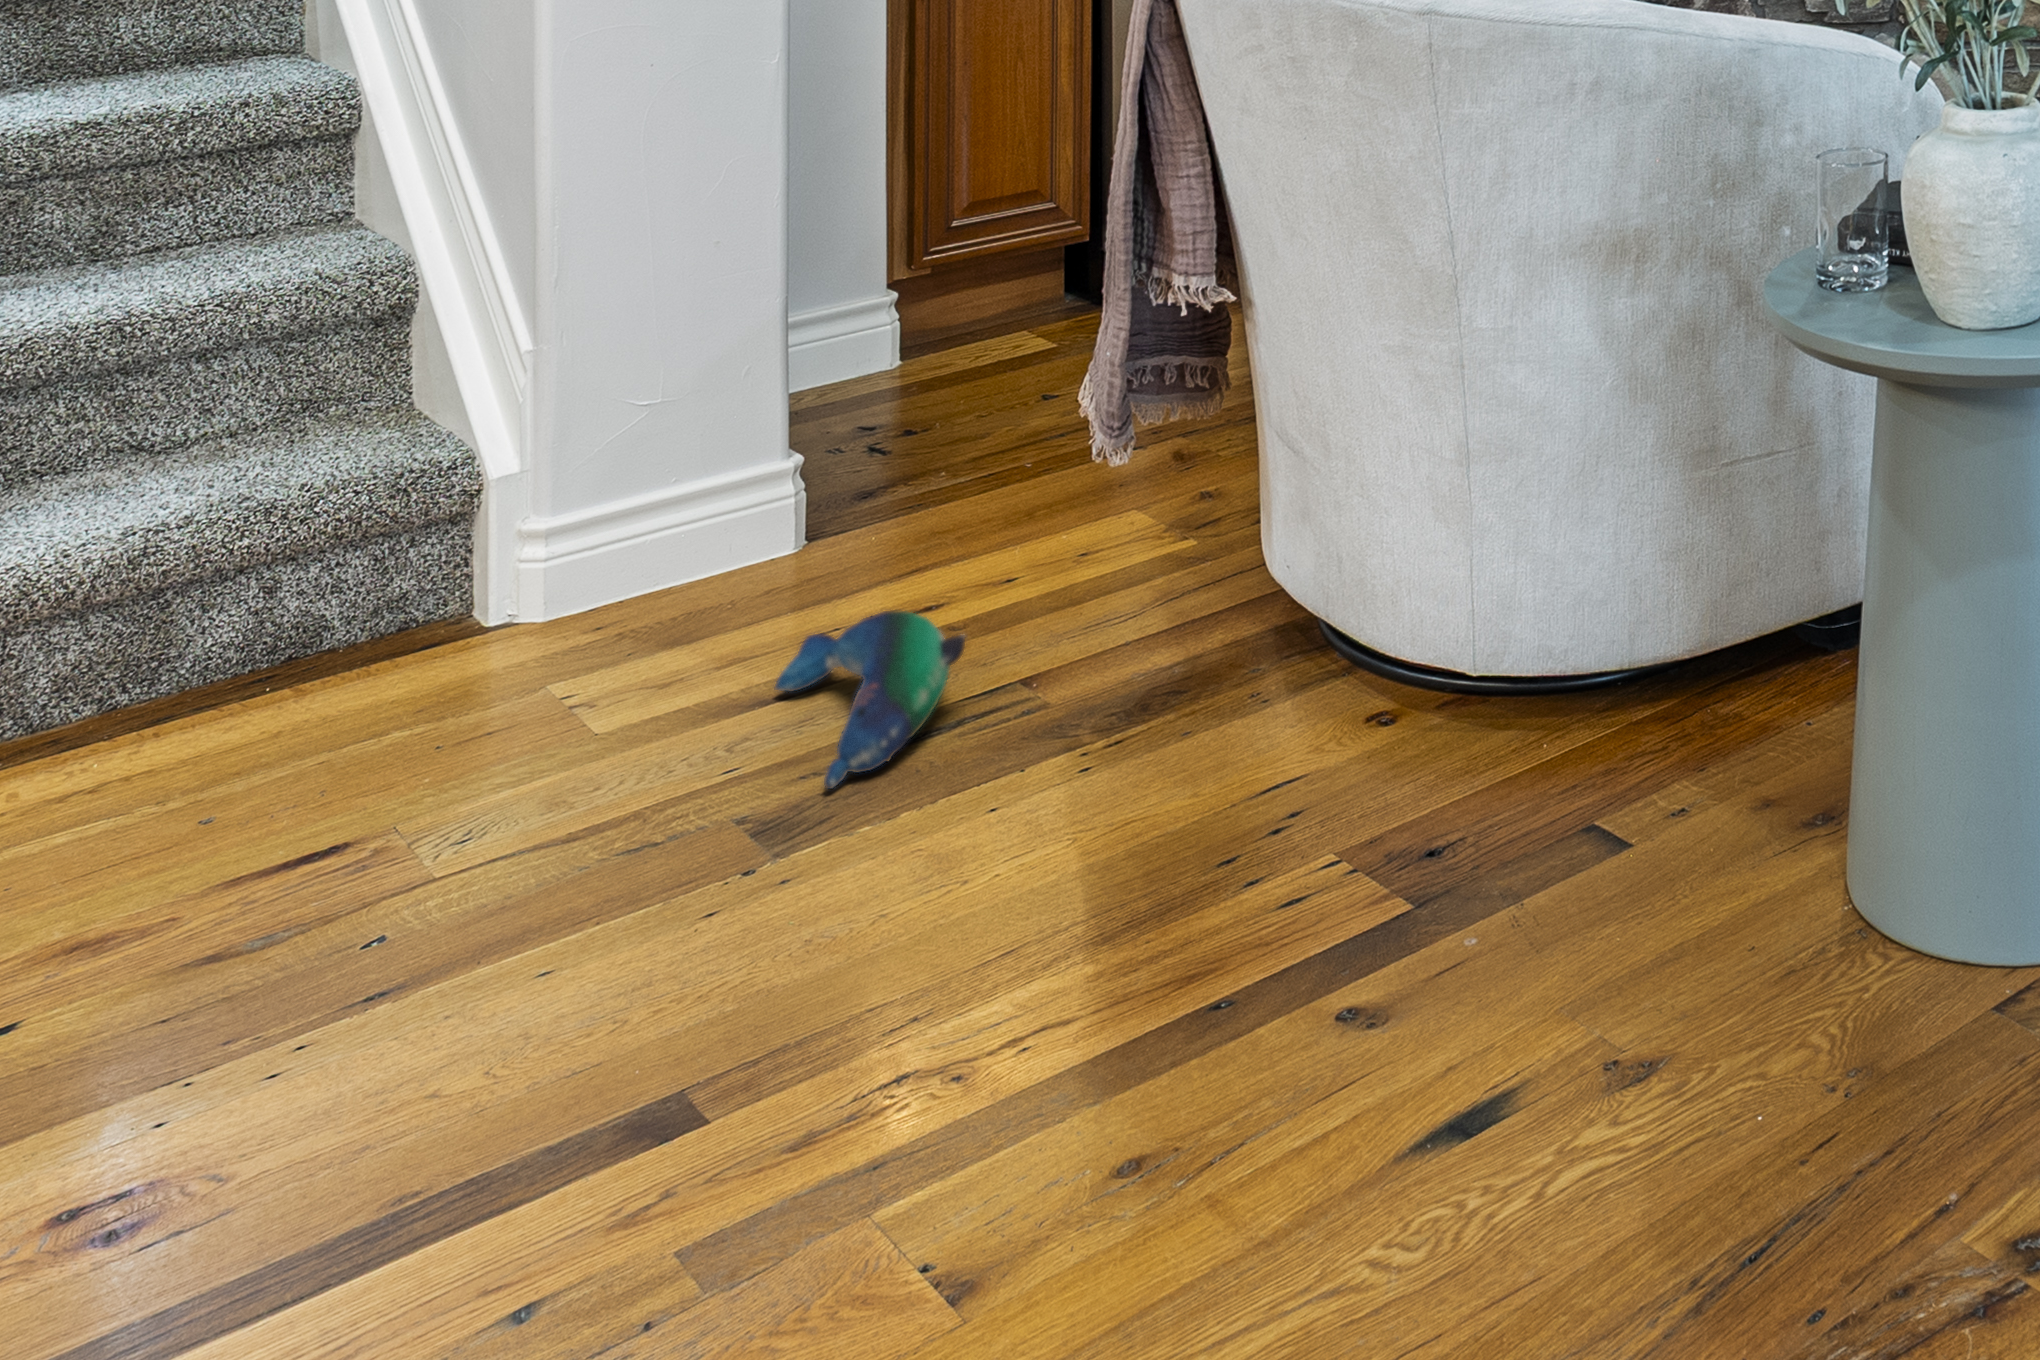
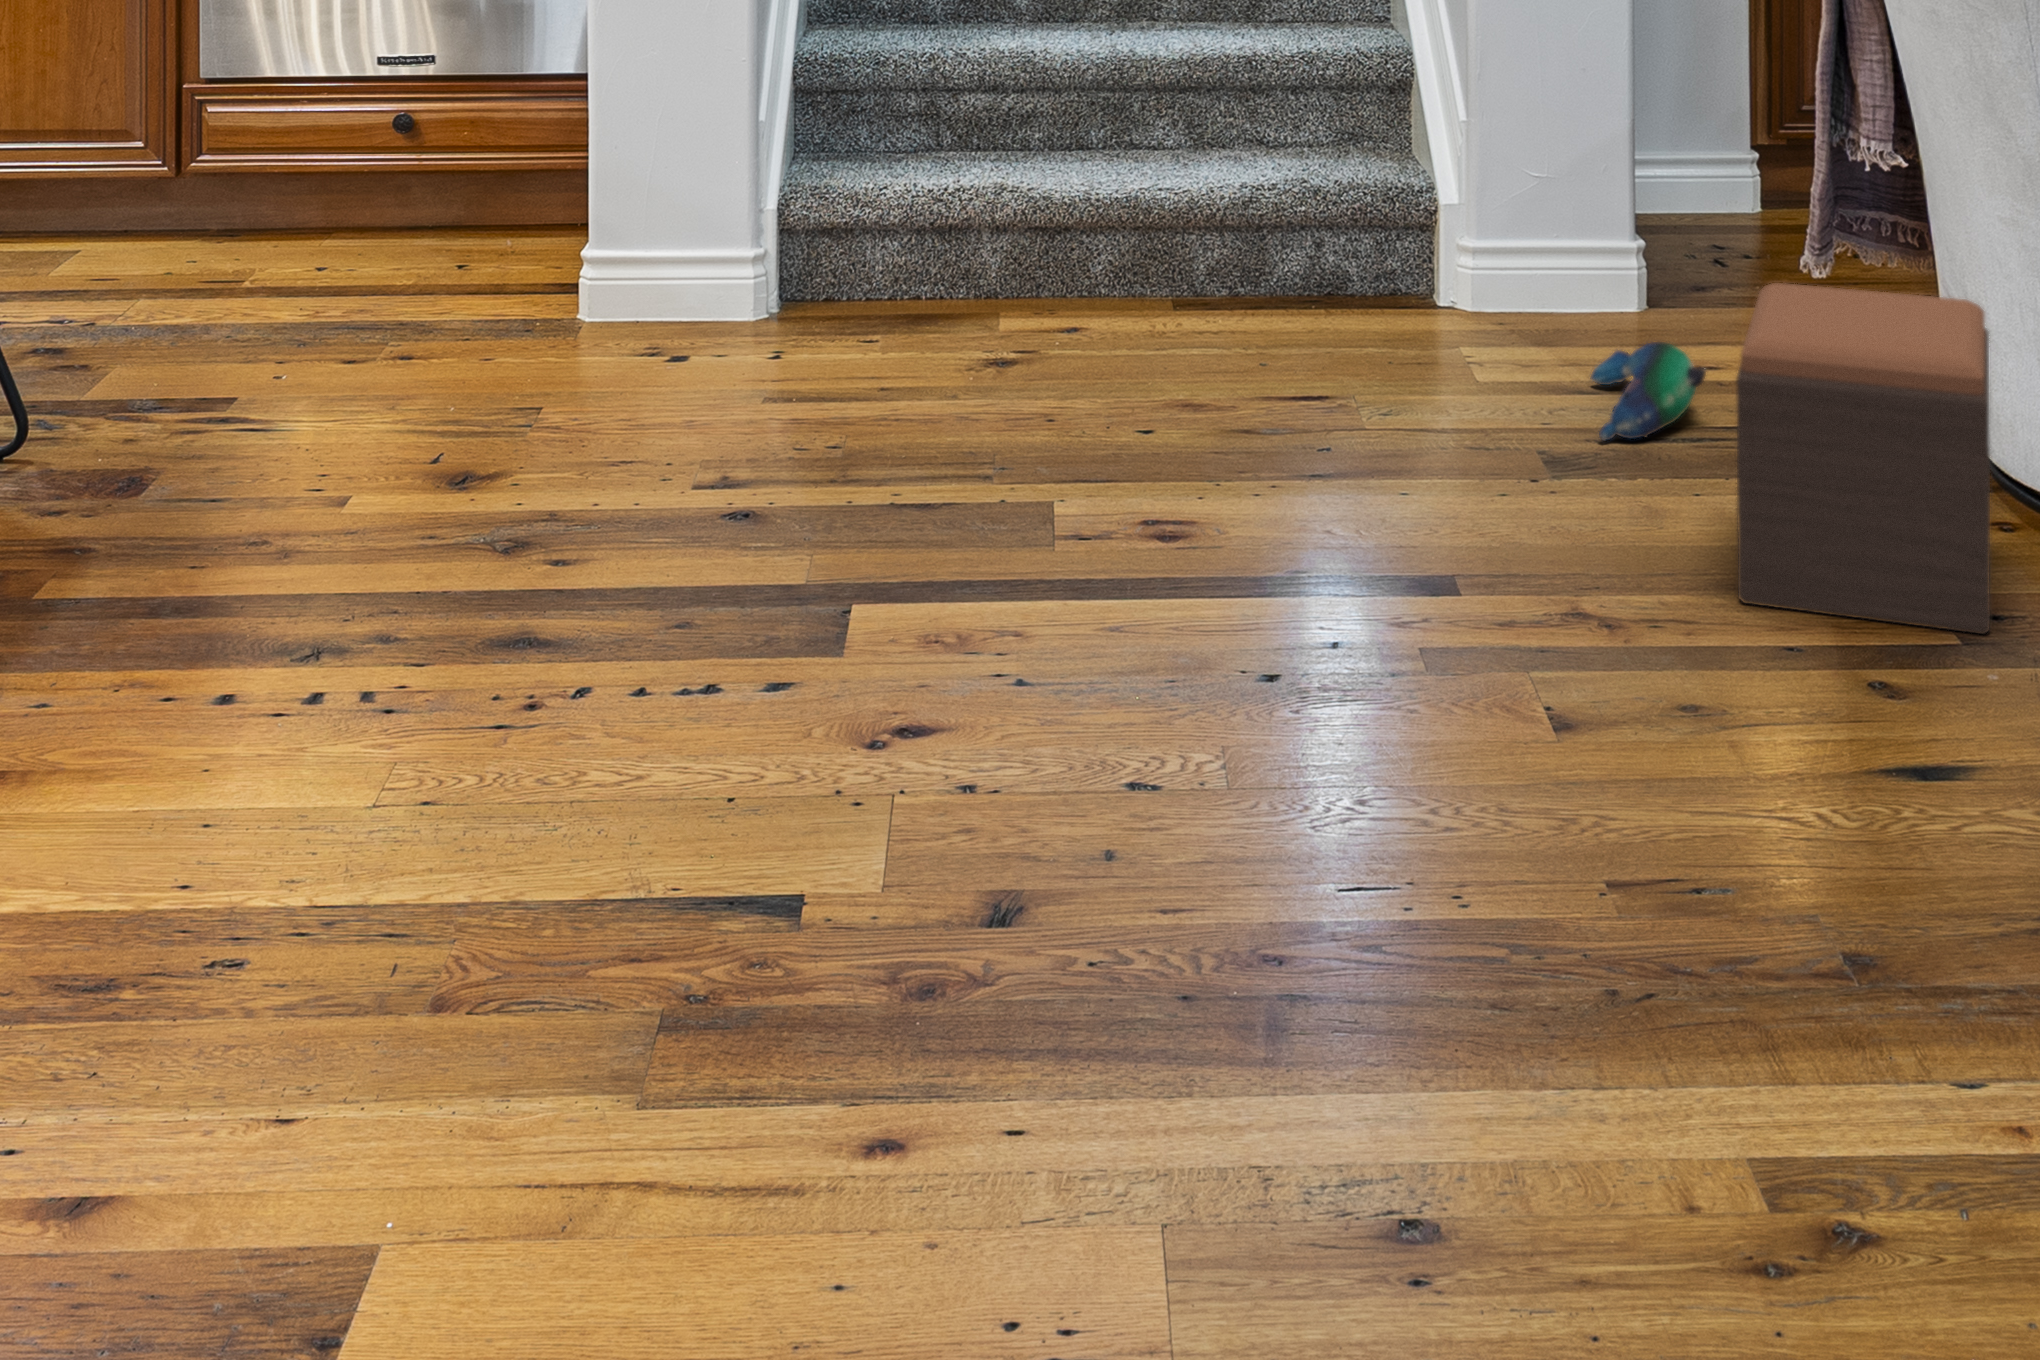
footstool: none [1099,480,1460,1000] -> present [1736,283,1990,634]

